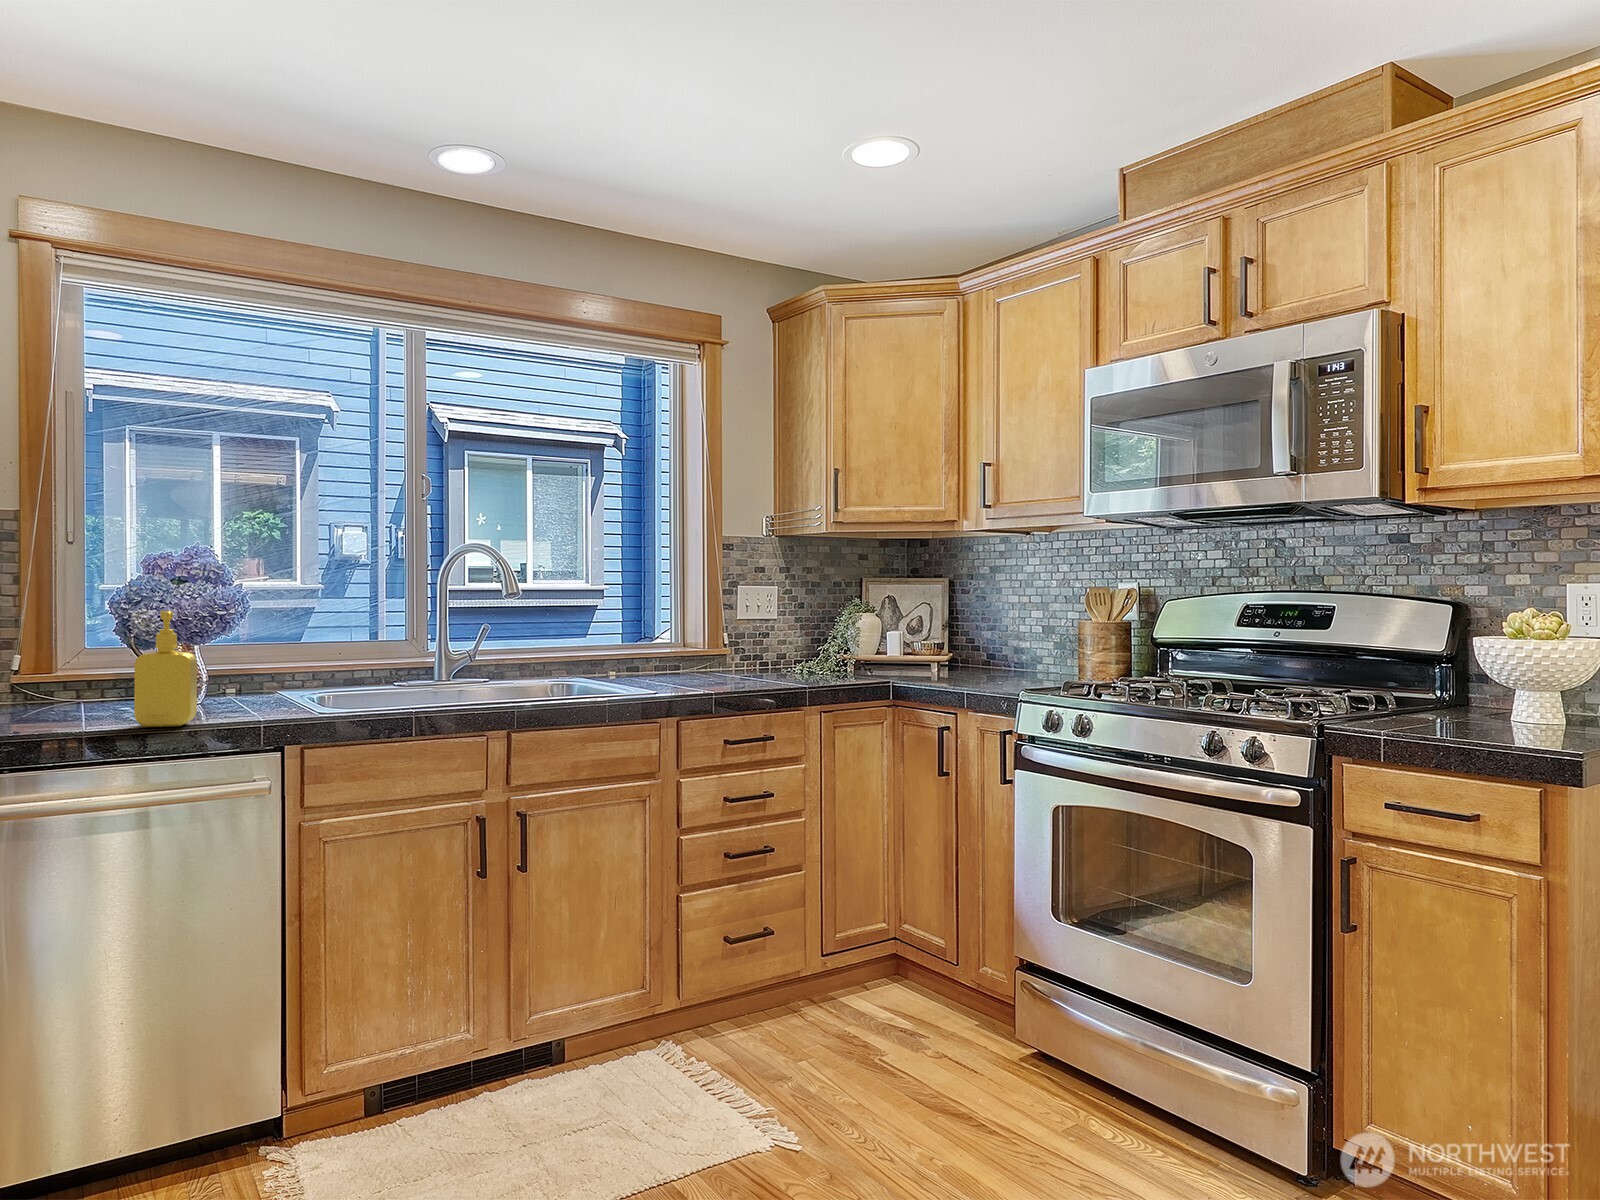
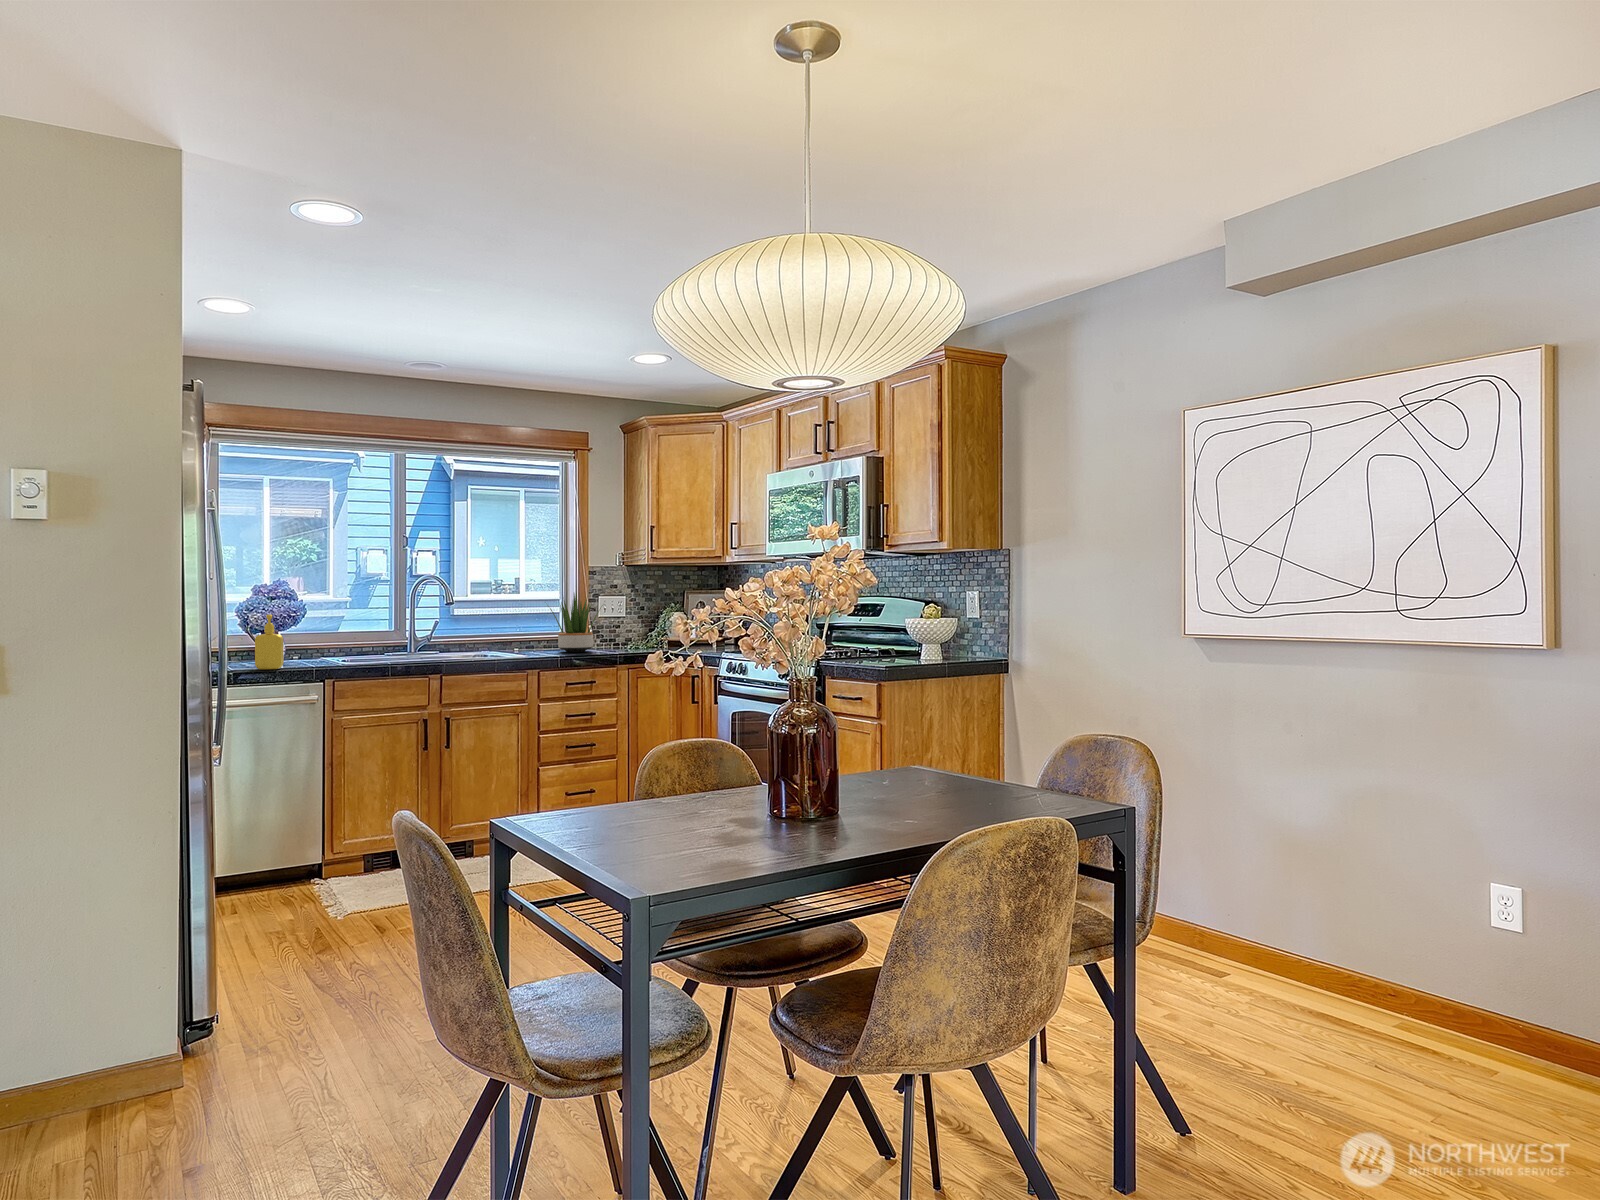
potted plant: none [667,575,780,681] -> present [548,592,603,652]

